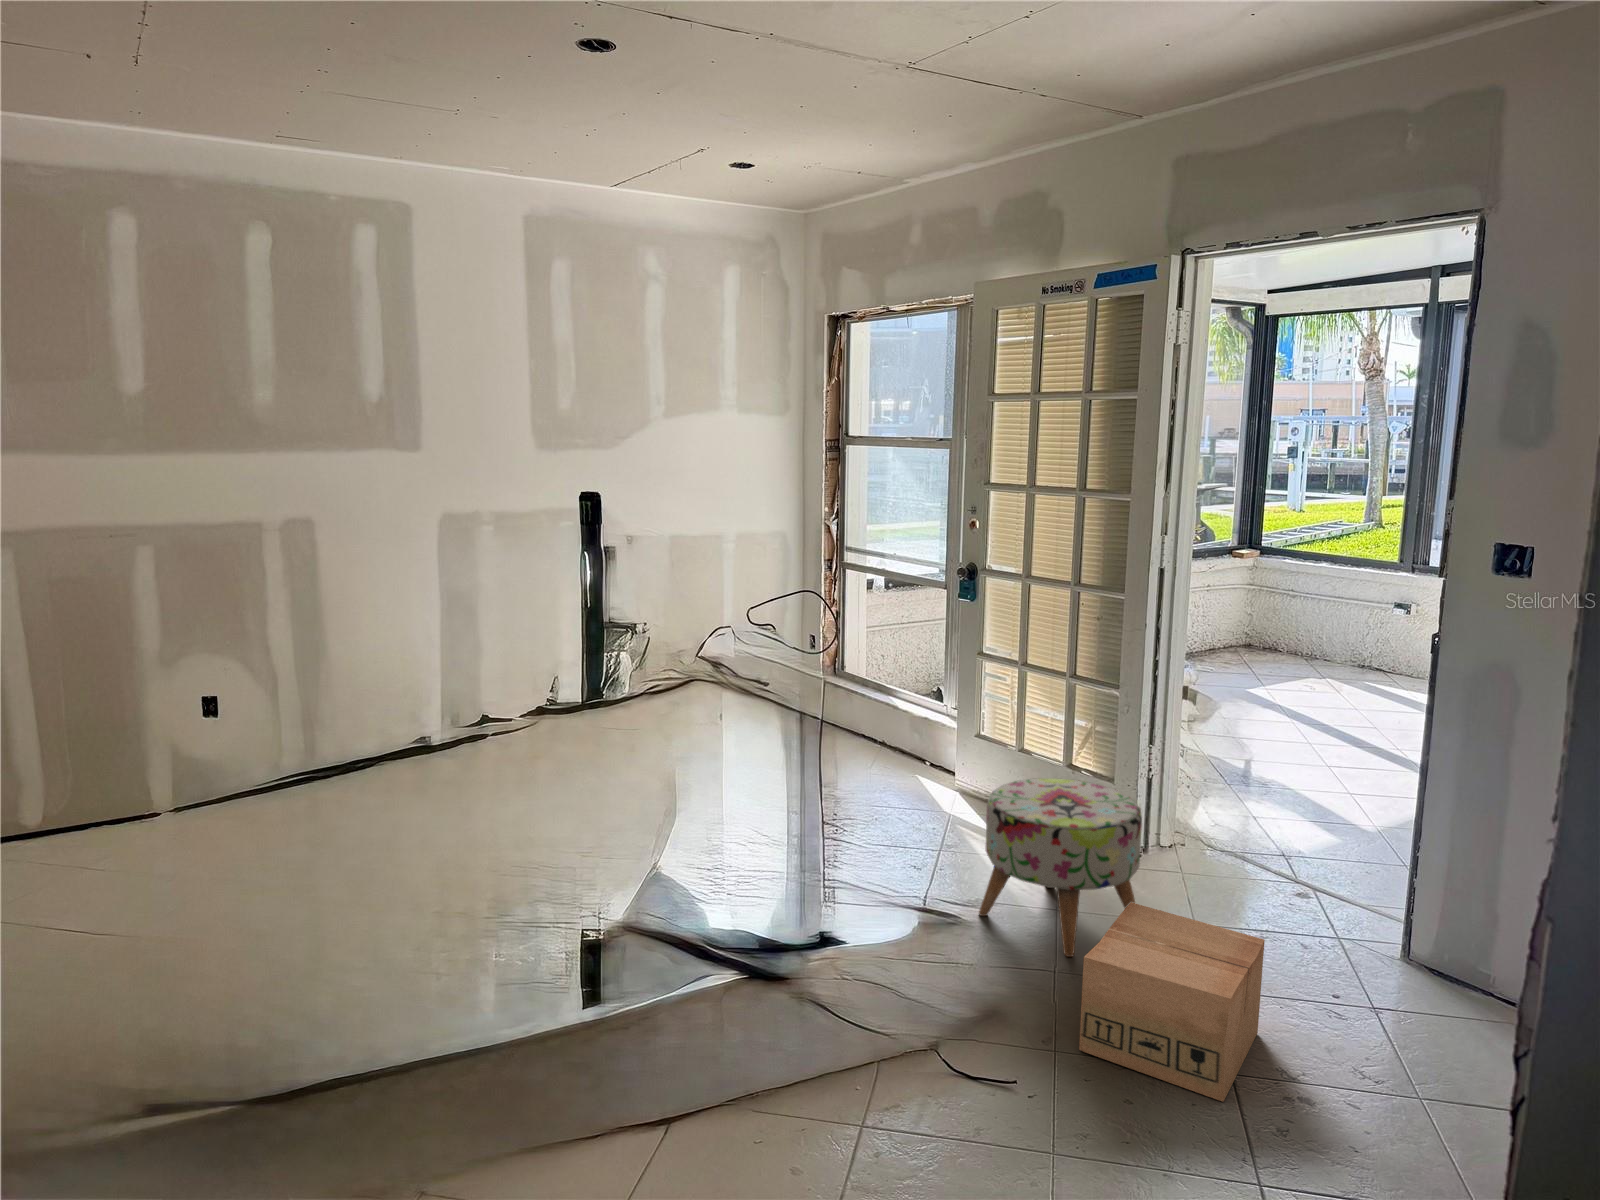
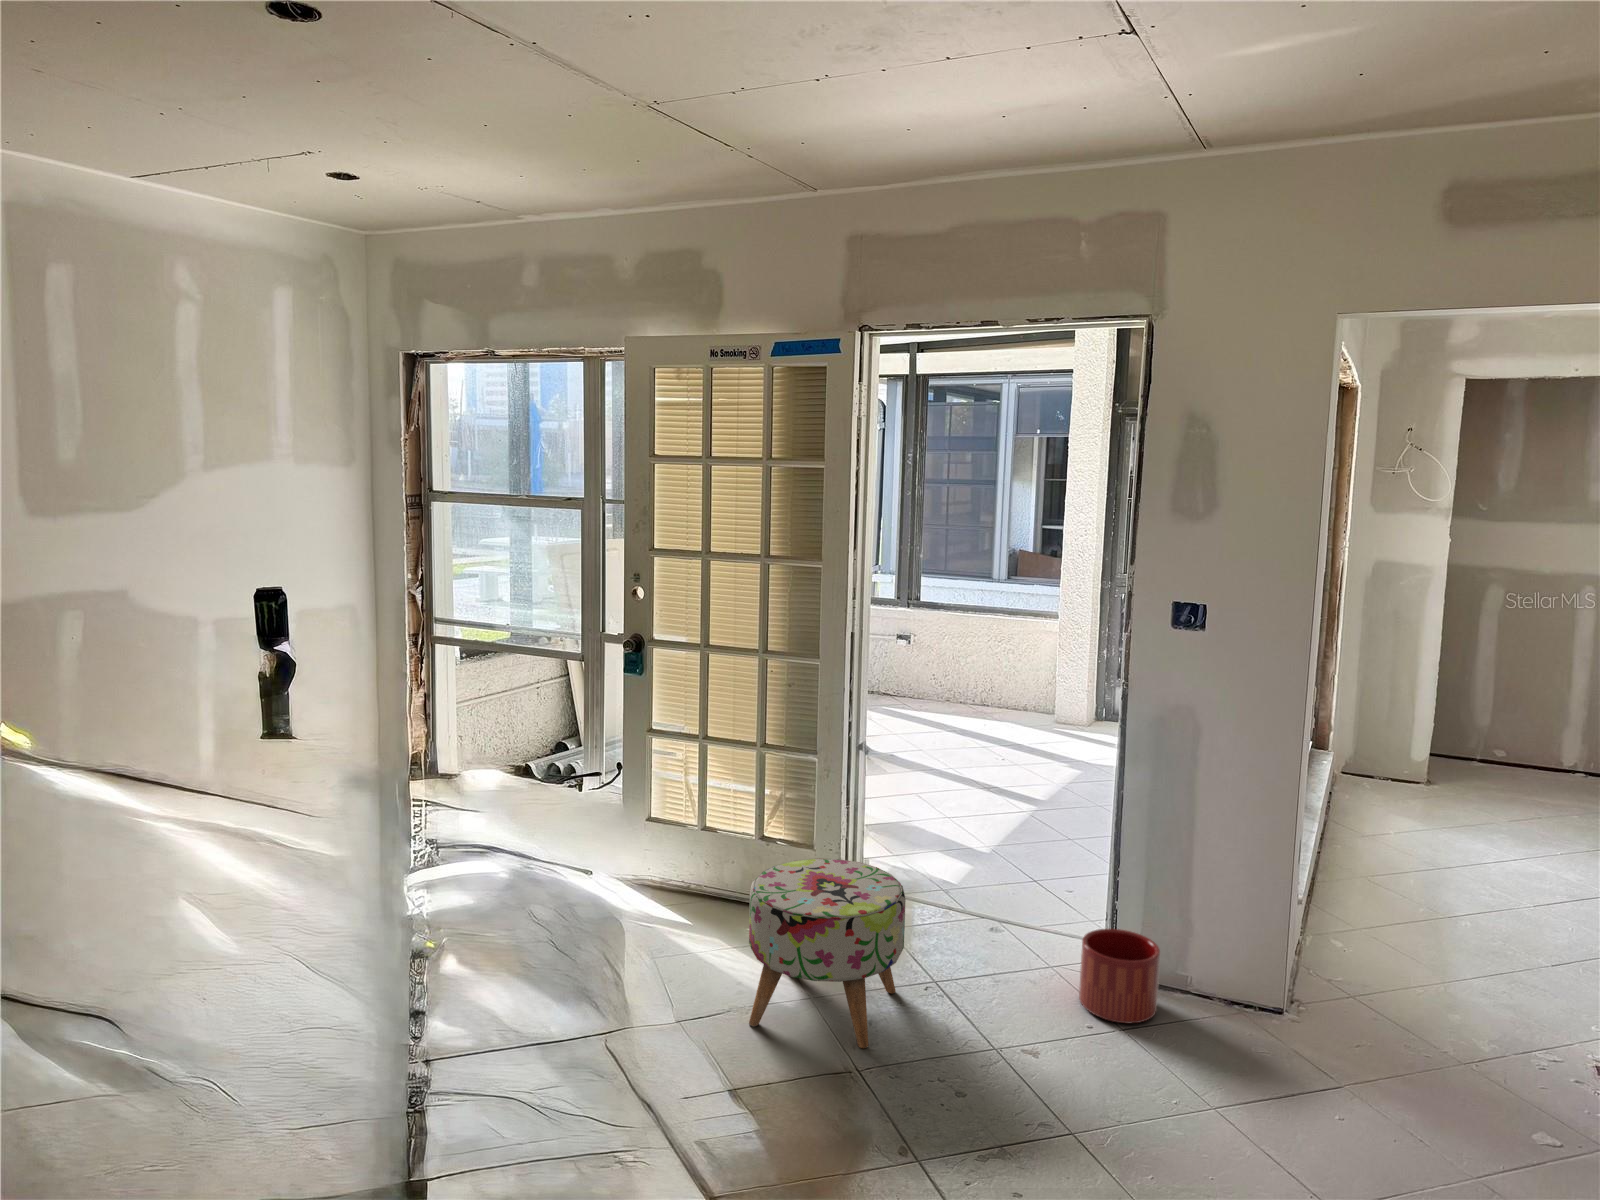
cardboard box: present [1079,902,1265,1102] -> none [936,980,1098,1158]
planter: none [1340,909,1443,1016] -> present [1079,929,1160,1023]

